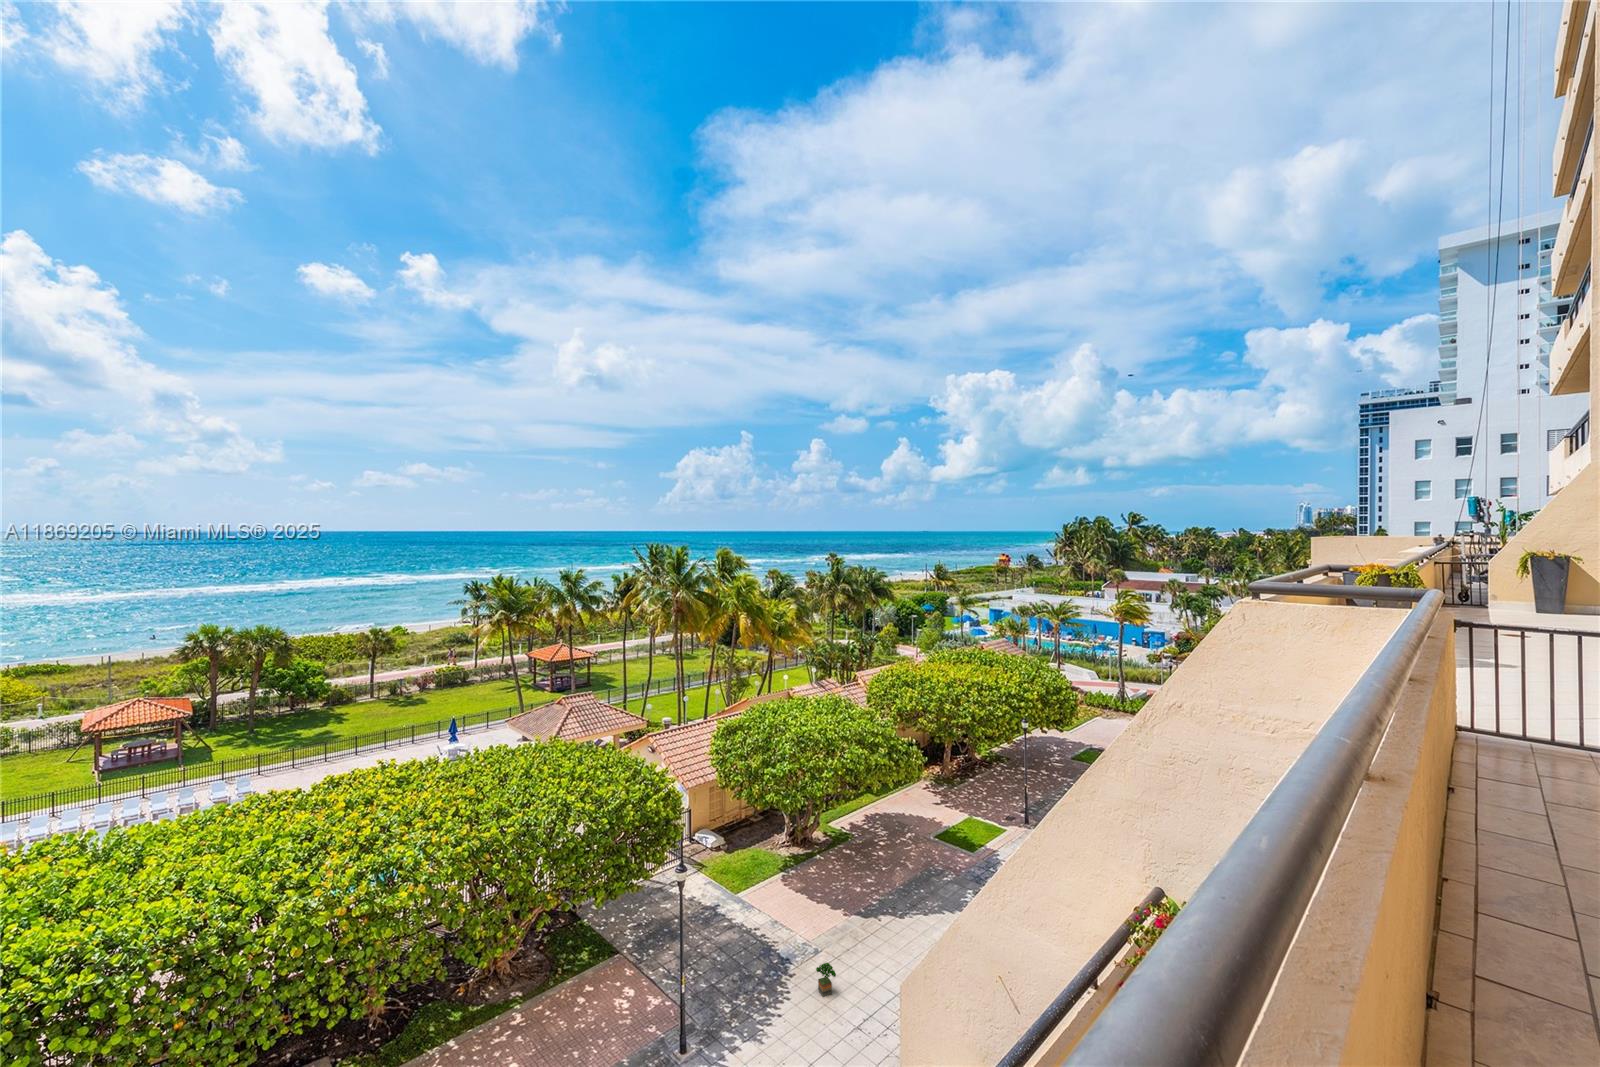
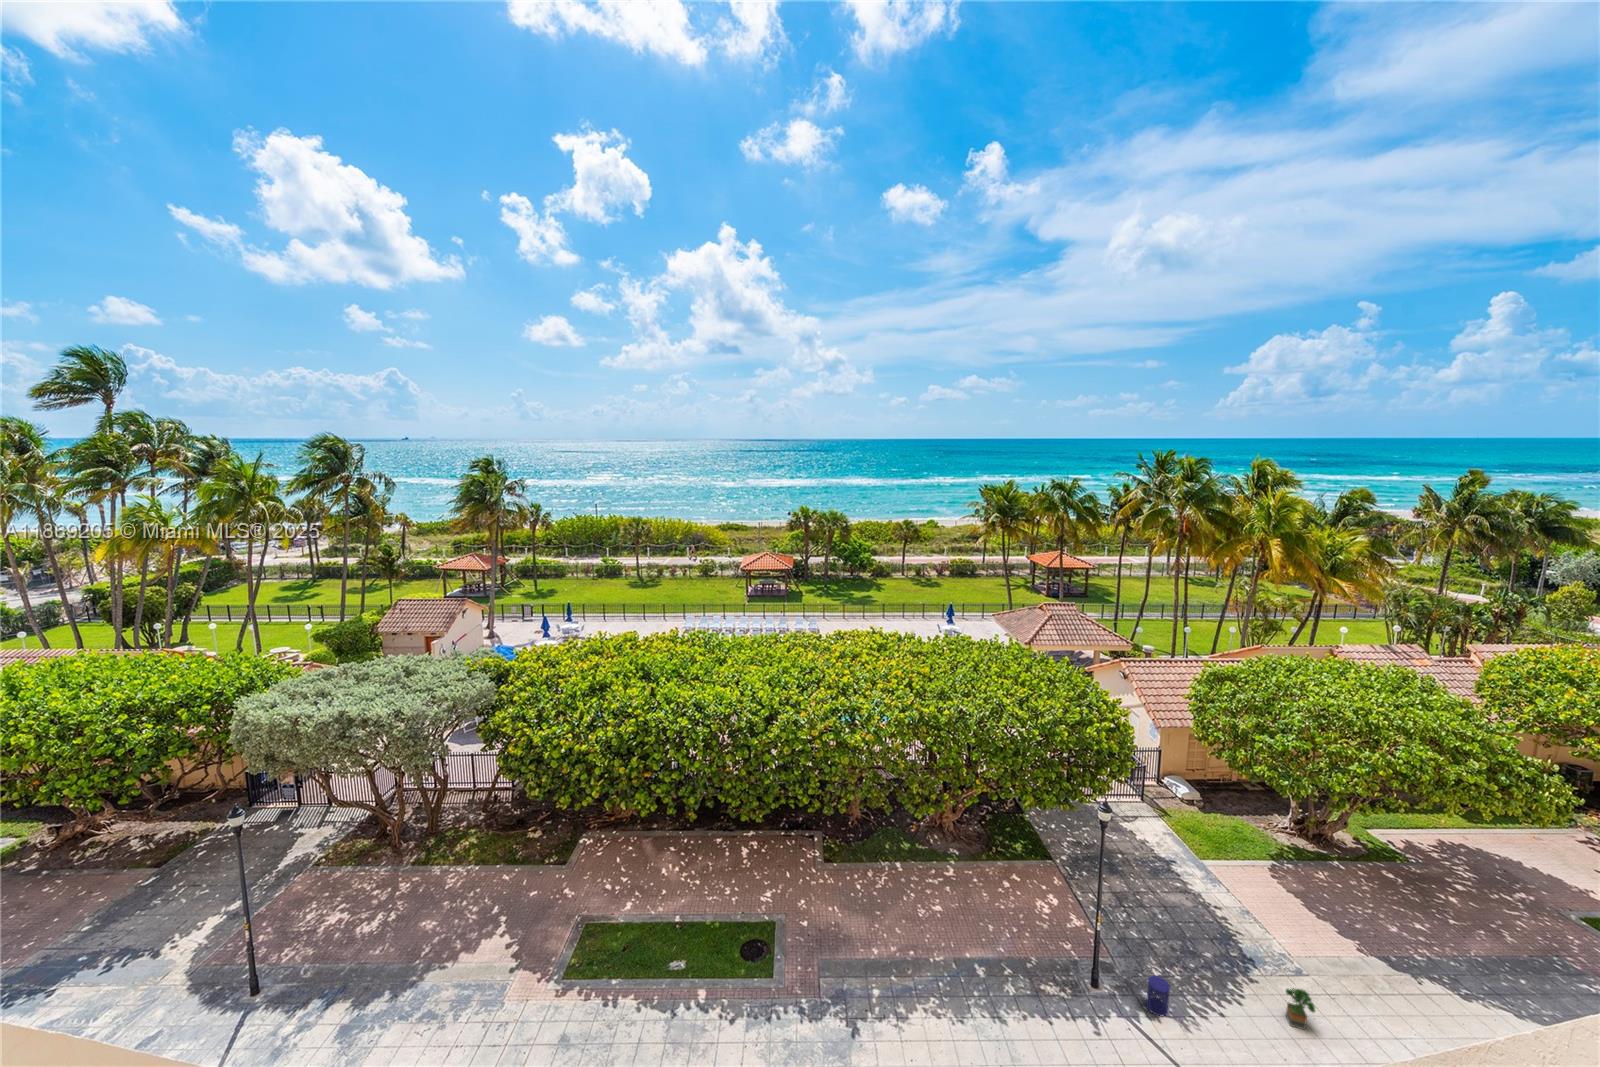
waste bin: none [725,1008,742,1045] -> present [1146,976,1170,1016]

